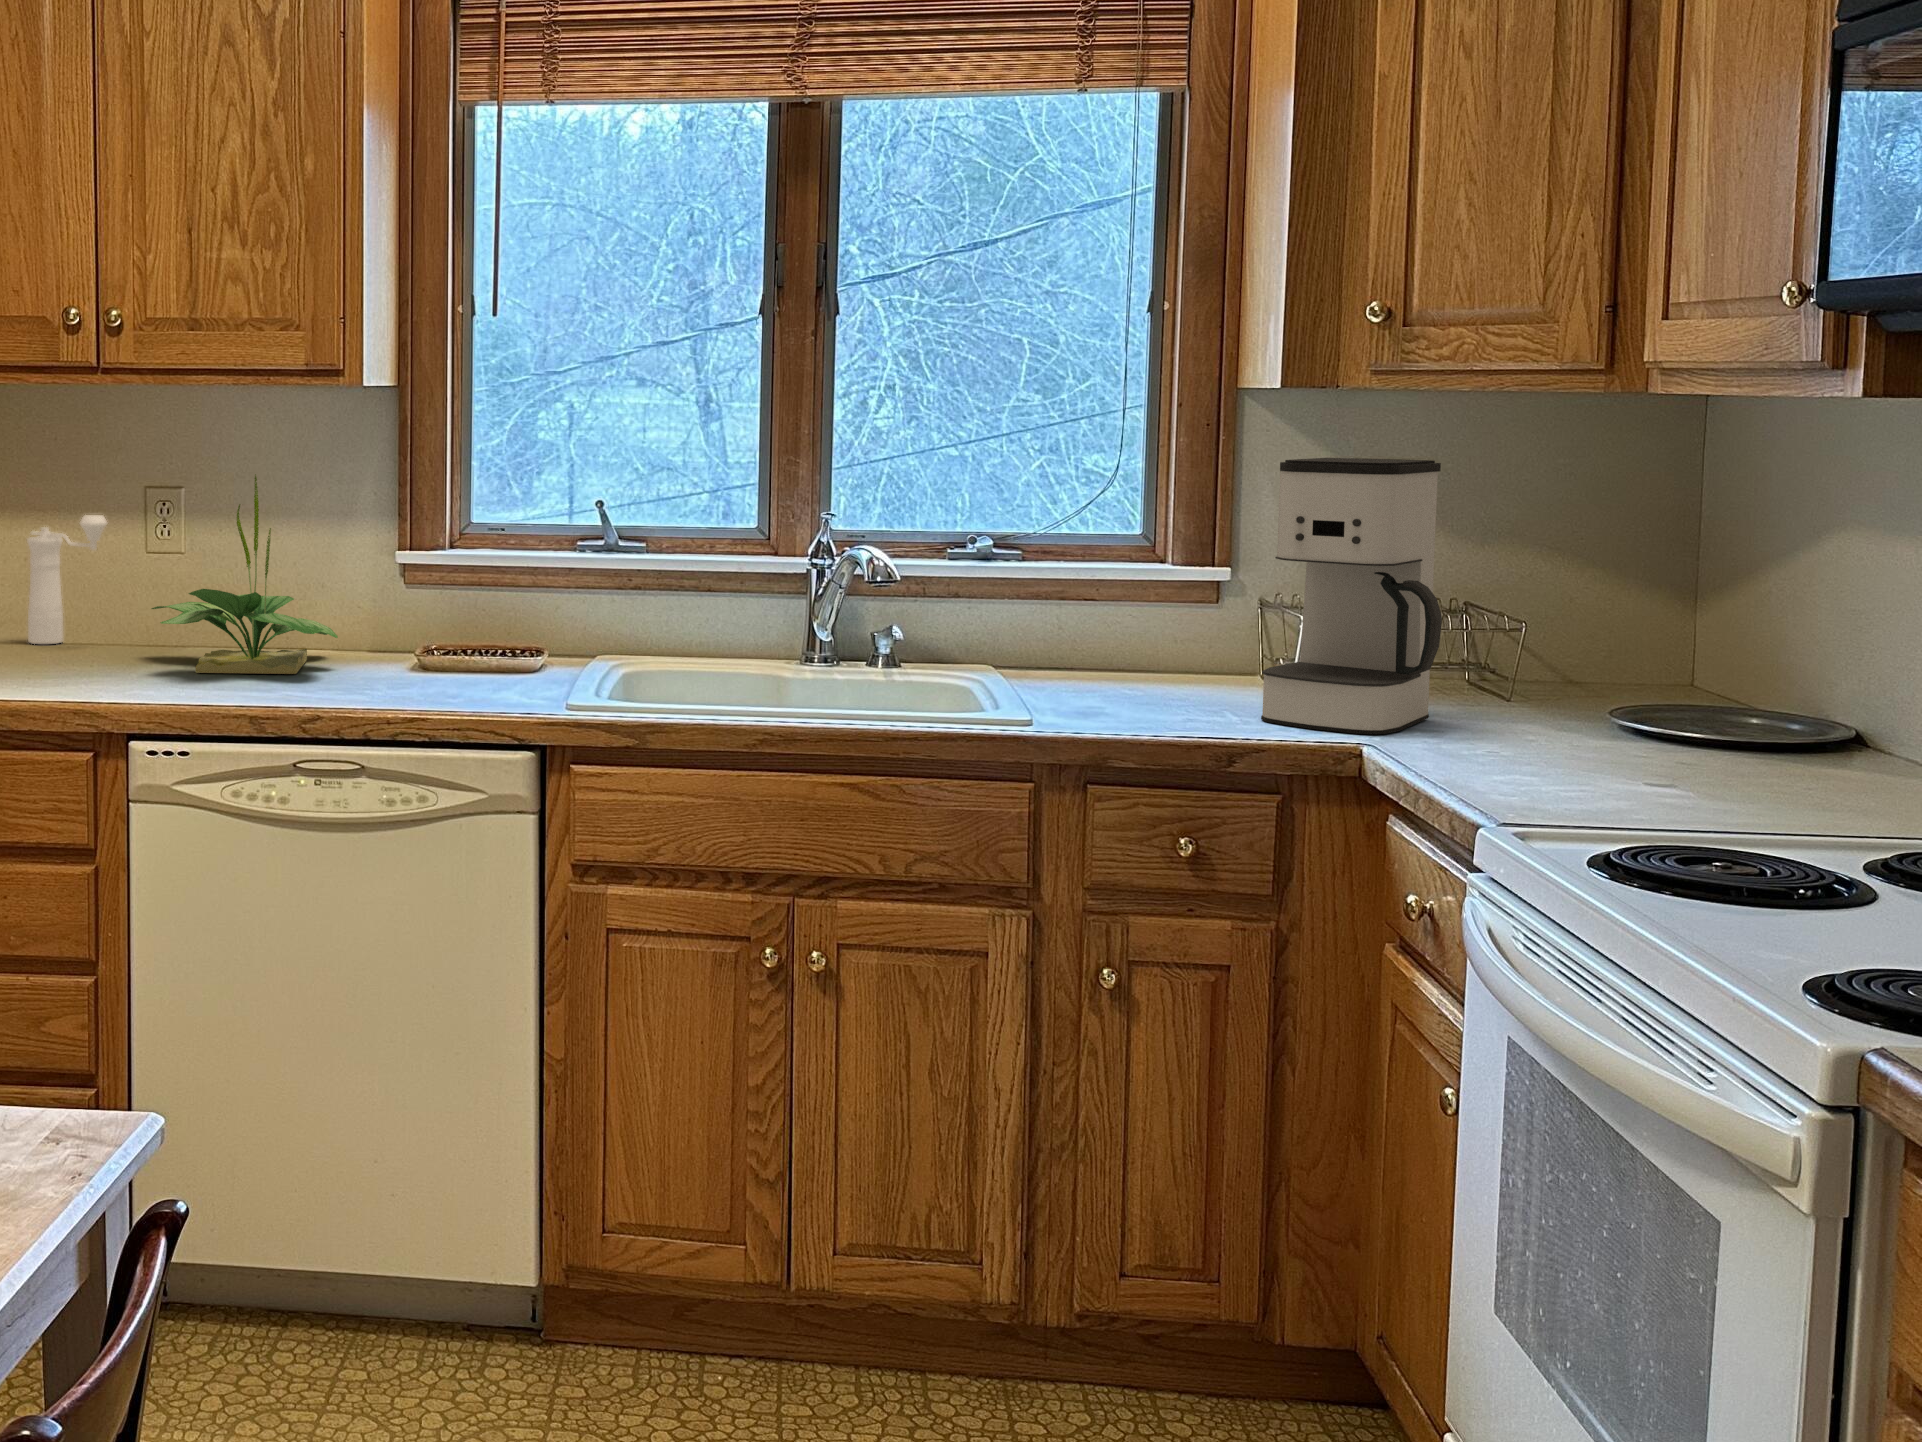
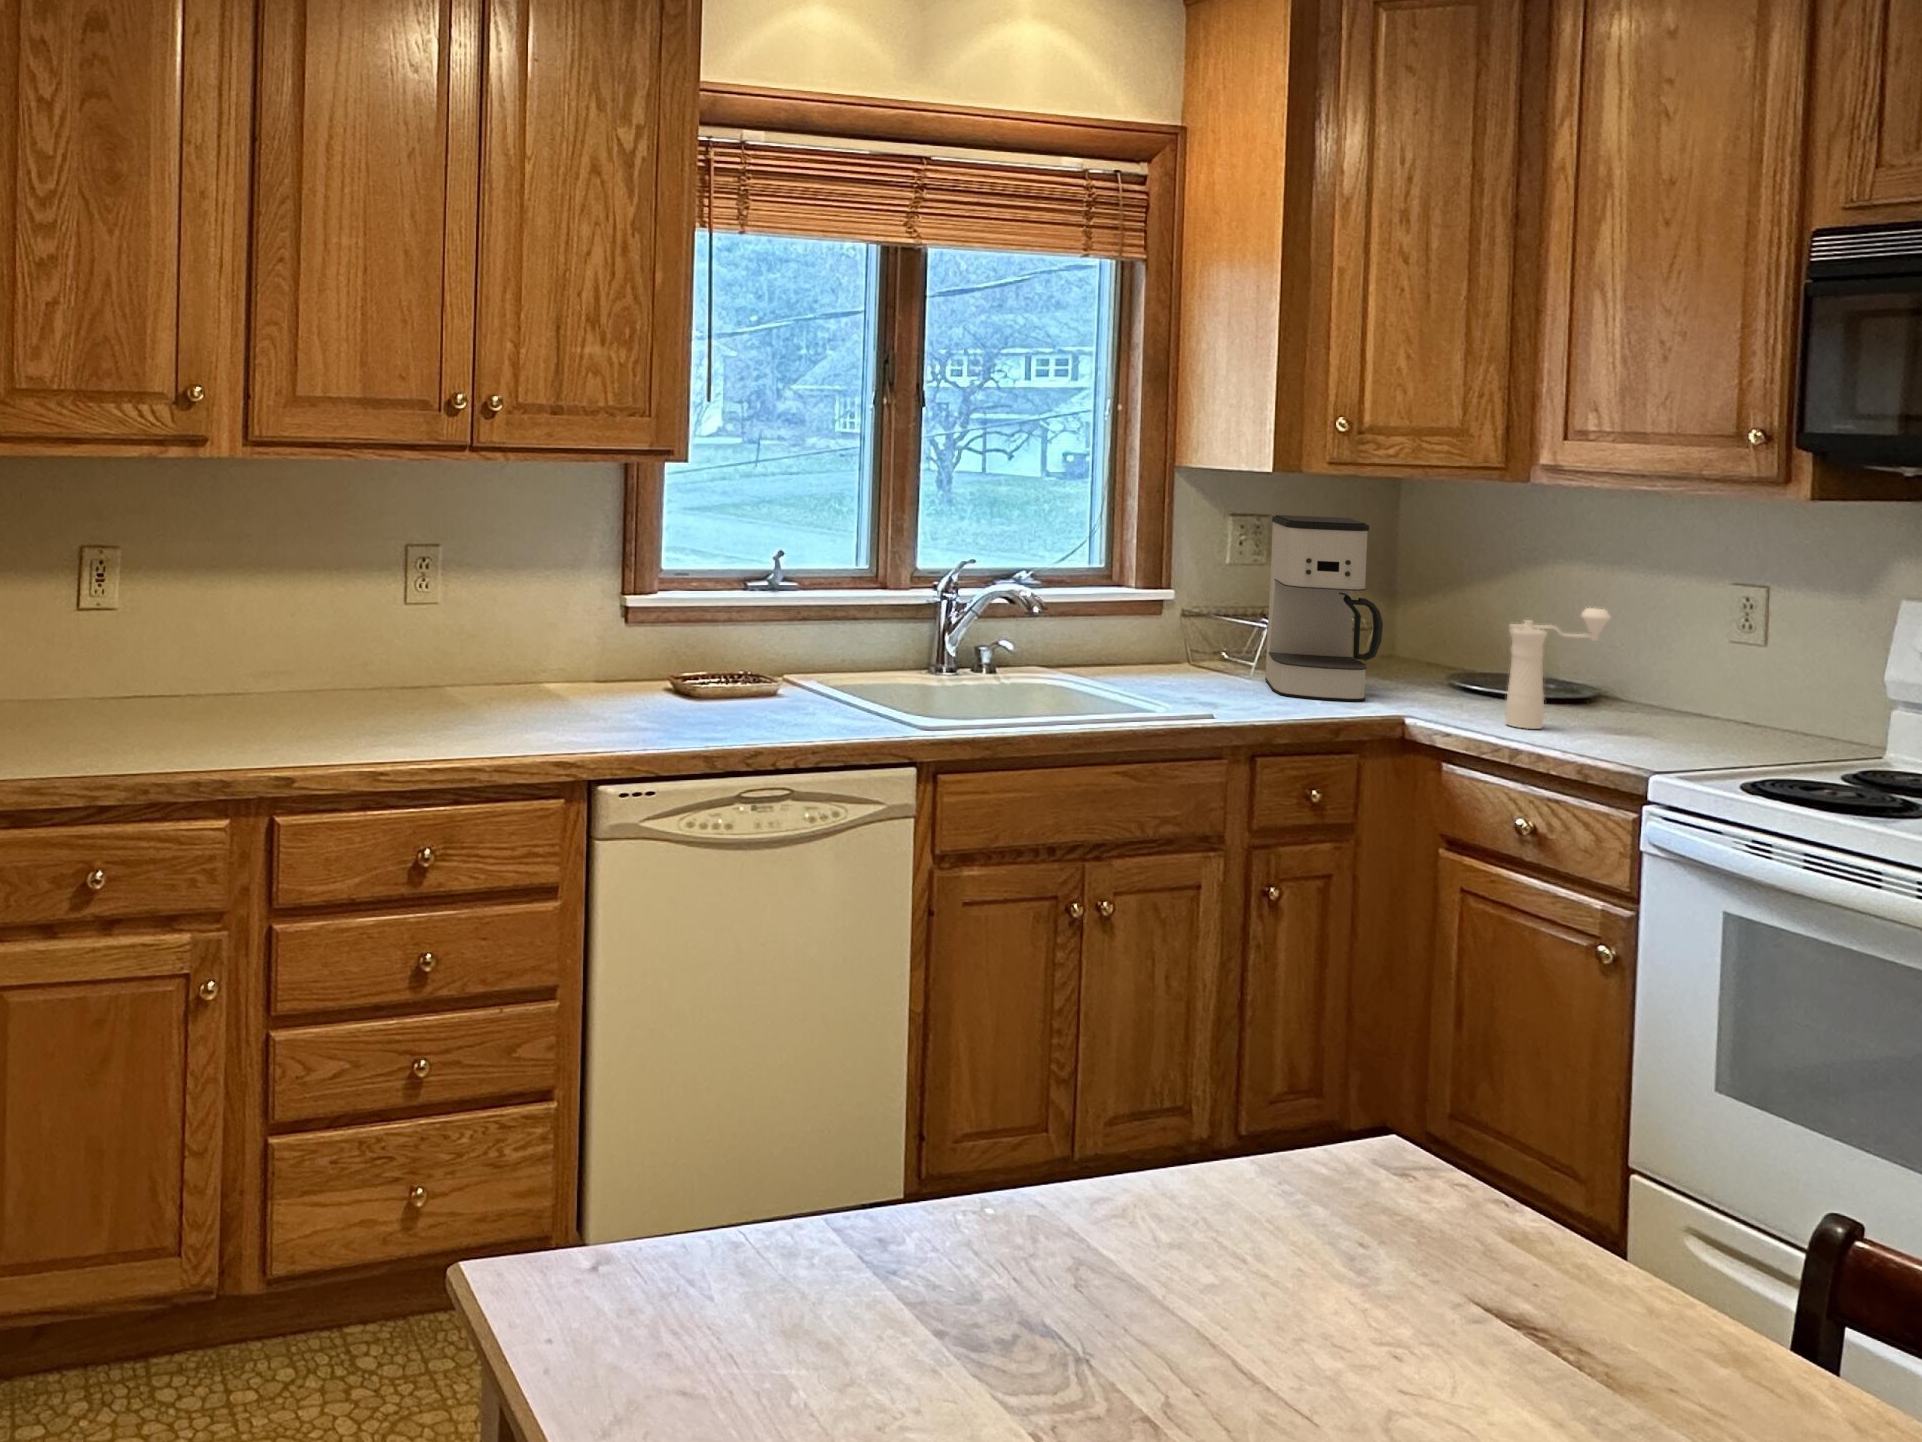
potted plant: present [151,474,338,674] -> none [471,541,679,718]
pepper mill: present [27,515,107,644] -> present [1506,608,1610,729]

